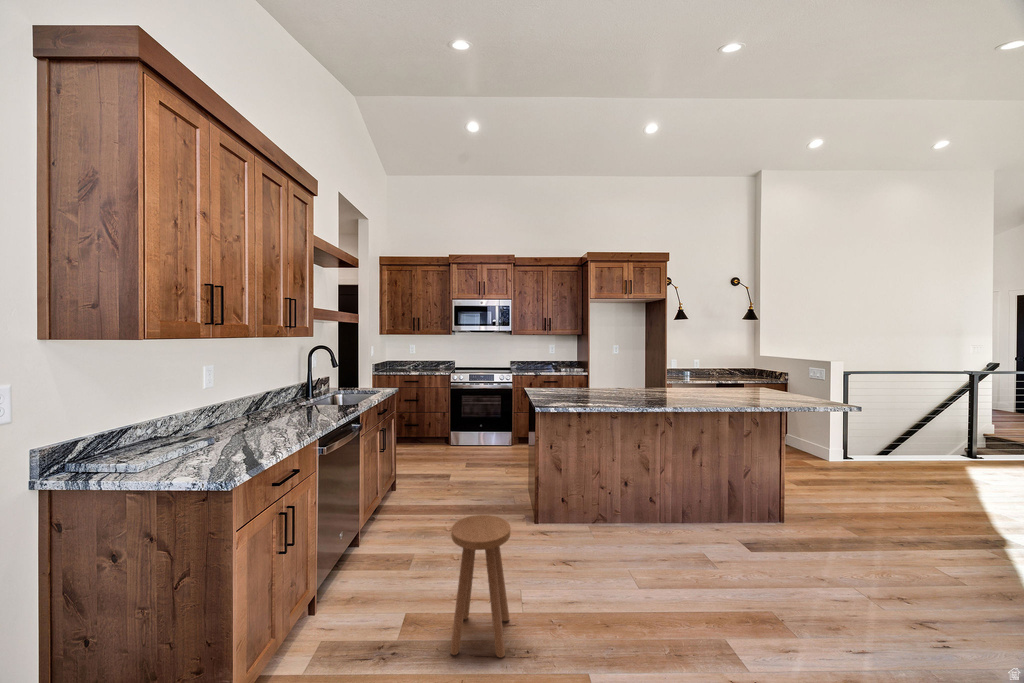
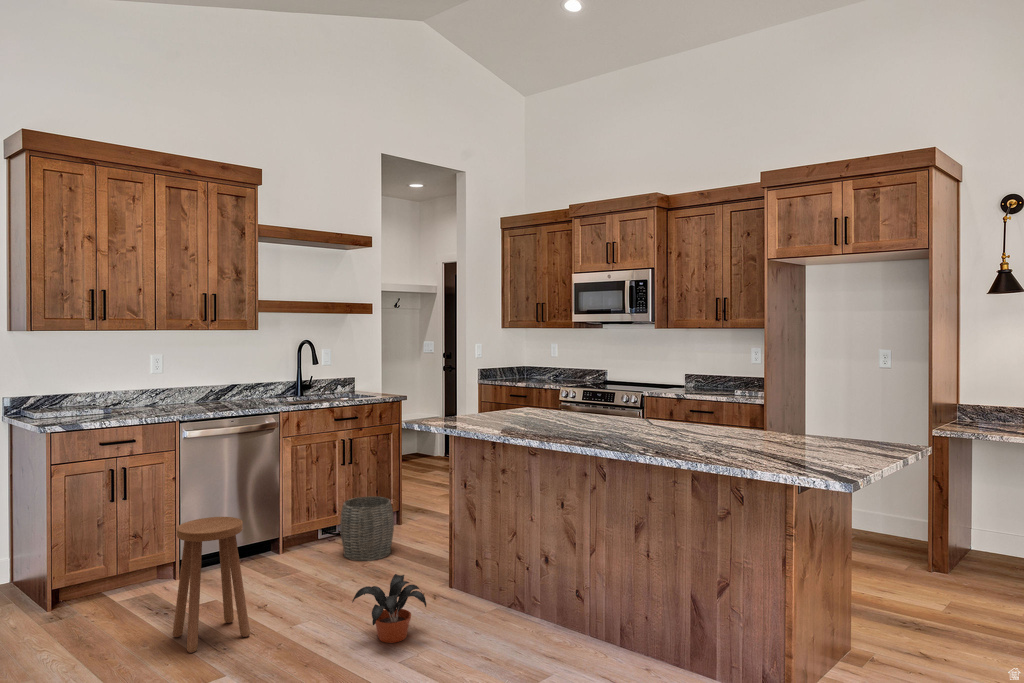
woven basket: none [401,475,446,533] -> present [340,496,394,561]
potted plant: none [561,520,617,574] -> present [352,574,426,643]

